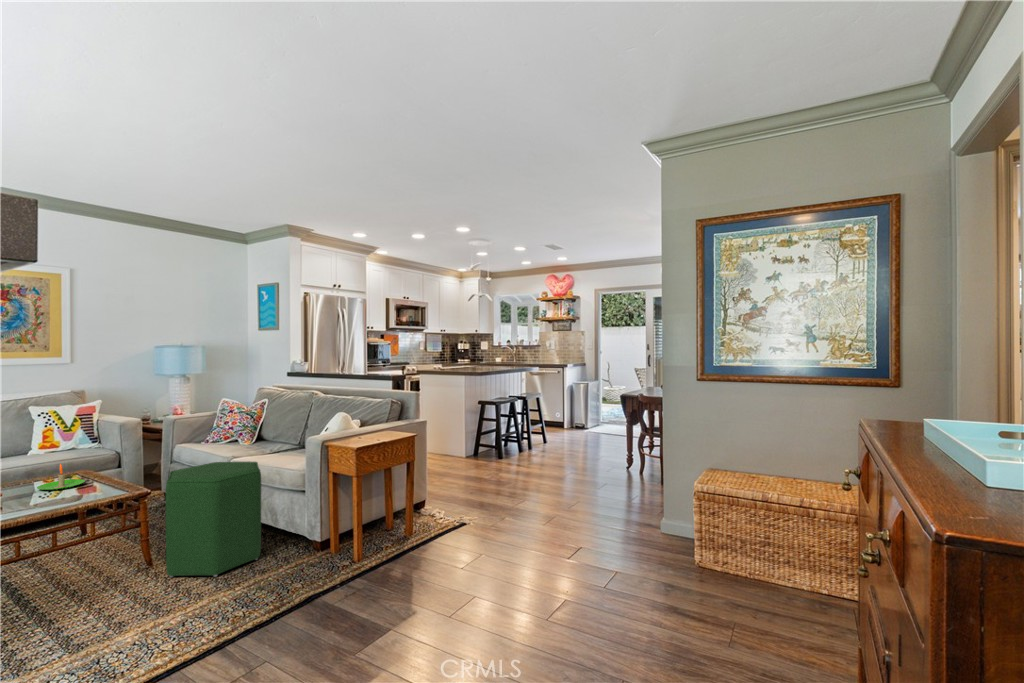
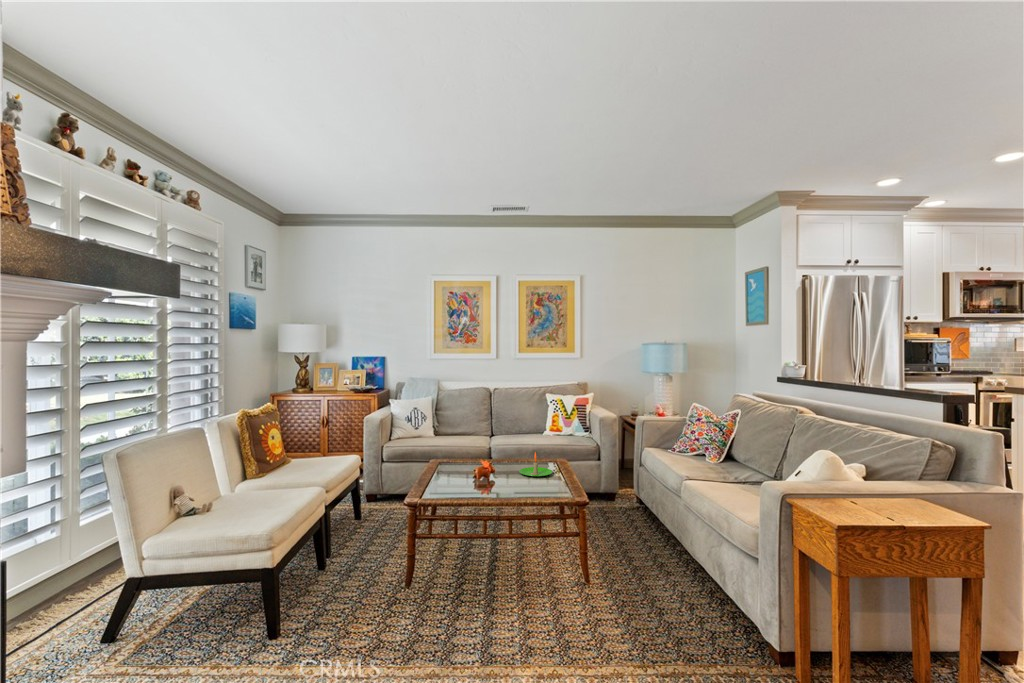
ottoman: present [165,462,261,577] -> none [593,484,702,636]

